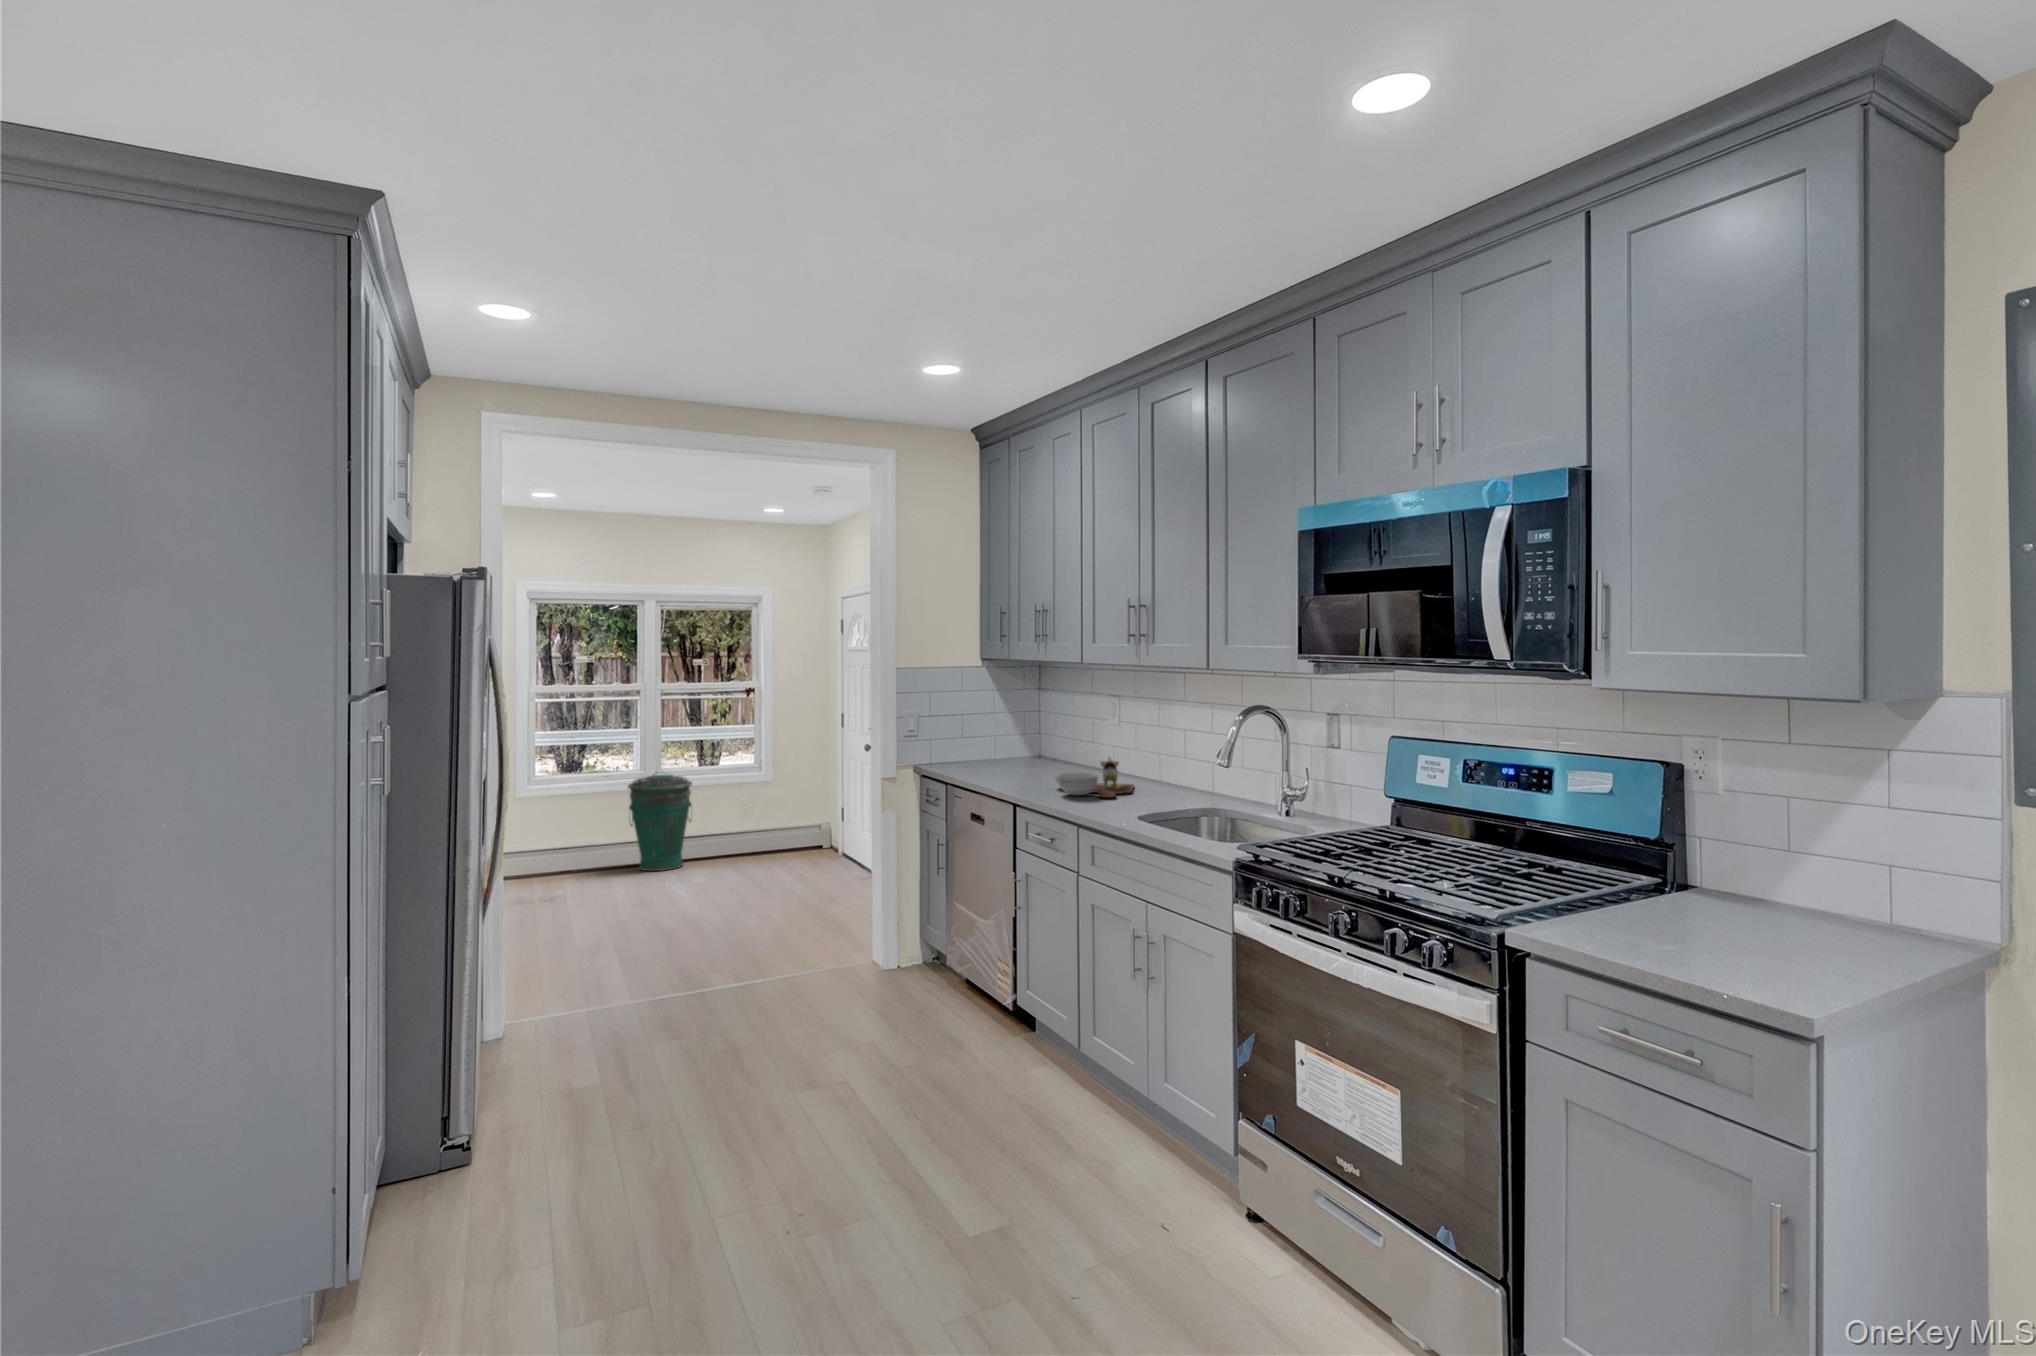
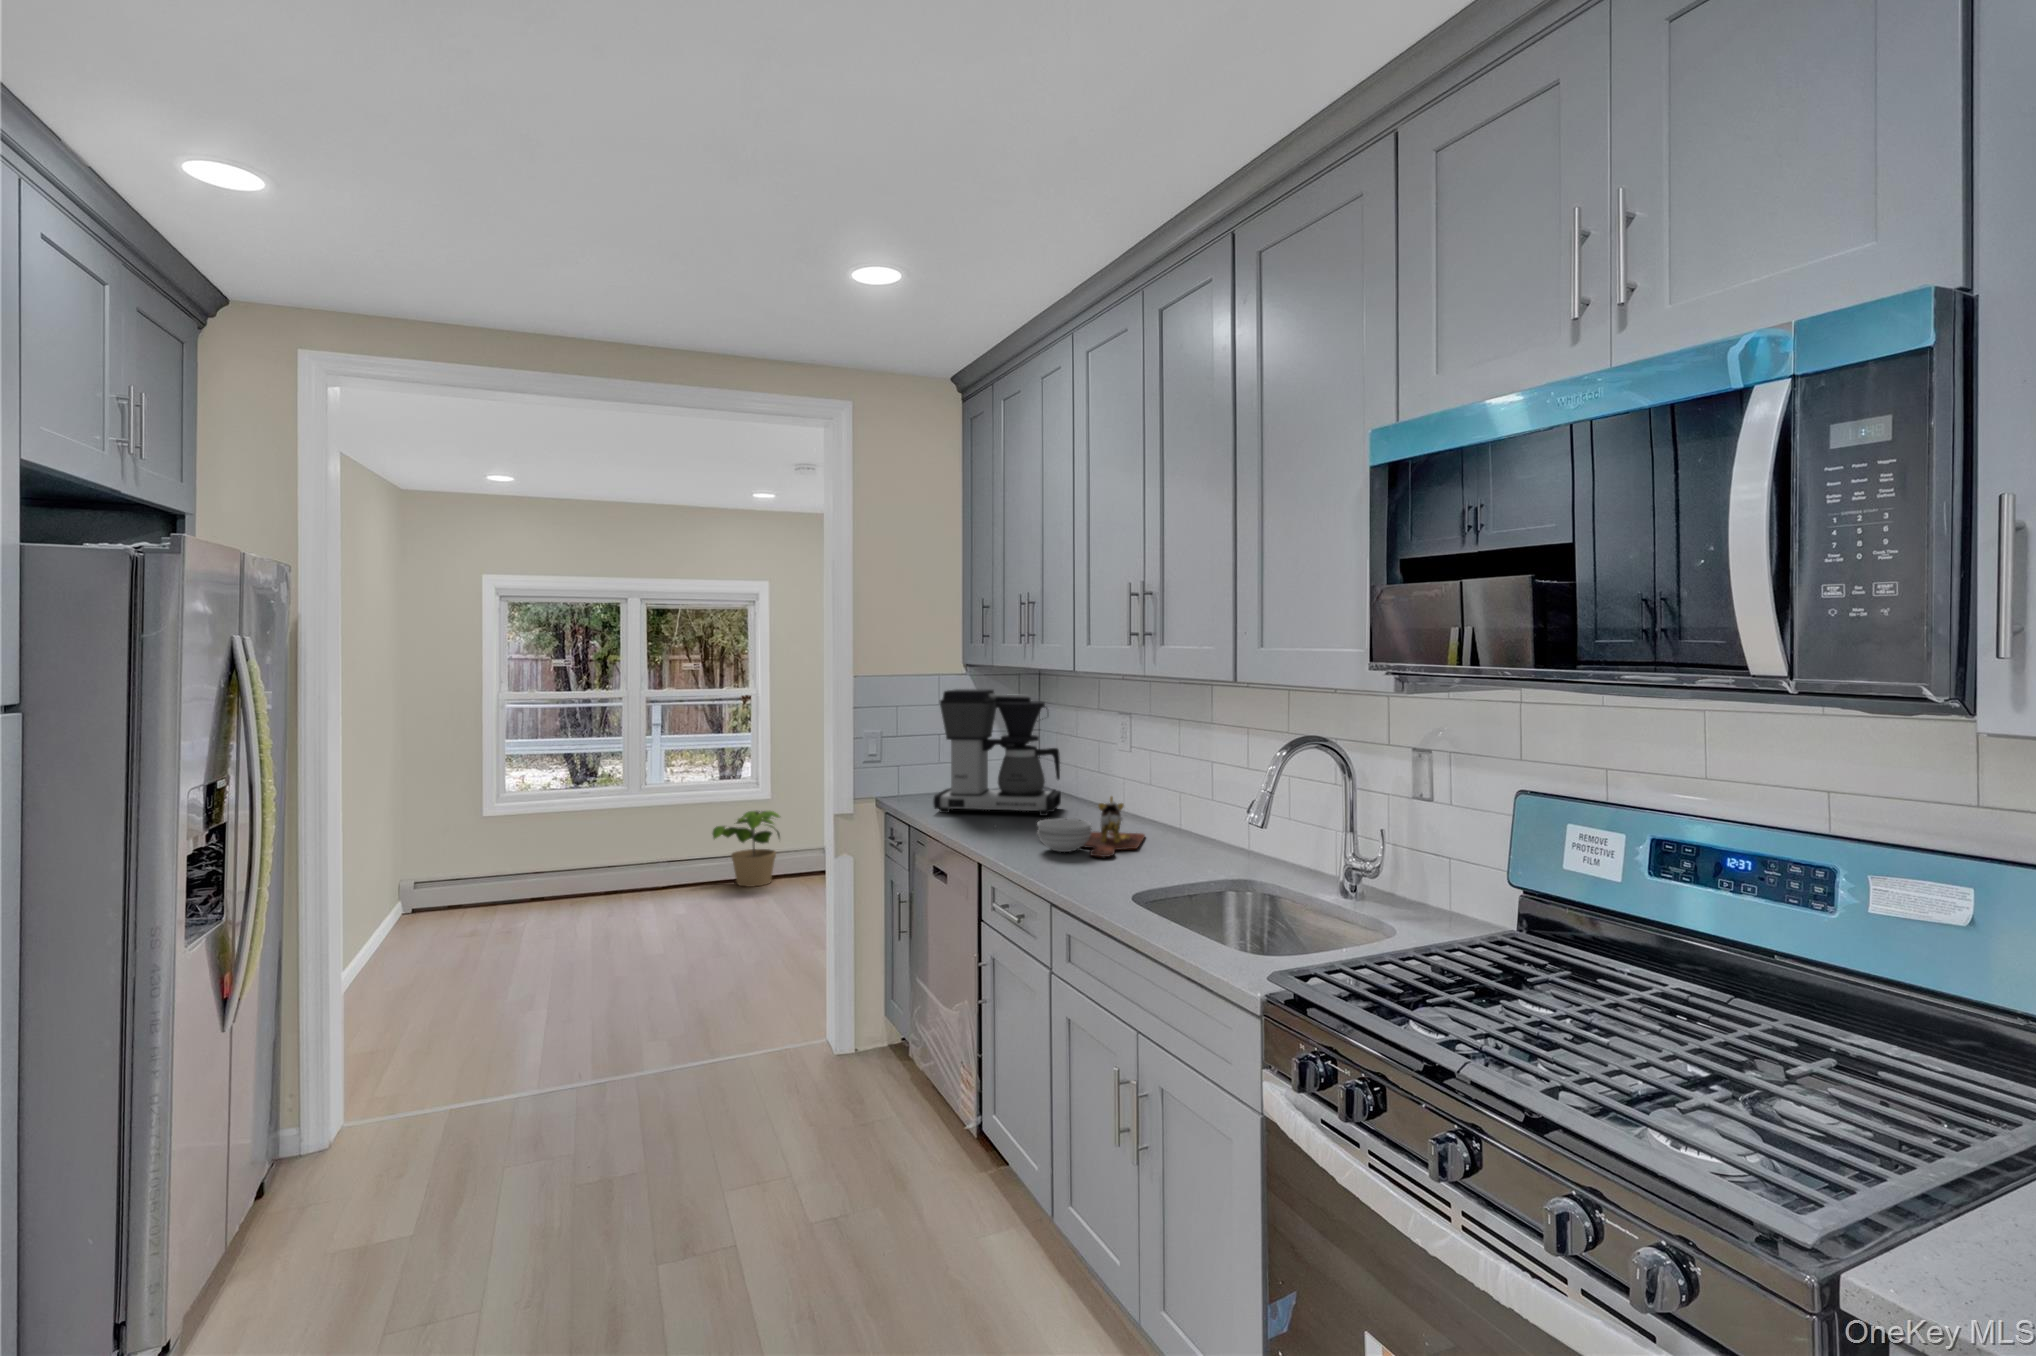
coffee maker: none [967,679,1064,775] -> present [933,689,1061,816]
trash can: present [628,774,692,871] -> none [594,788,669,903]
potted plant: none [730,789,793,857] -> present [712,811,780,887]

